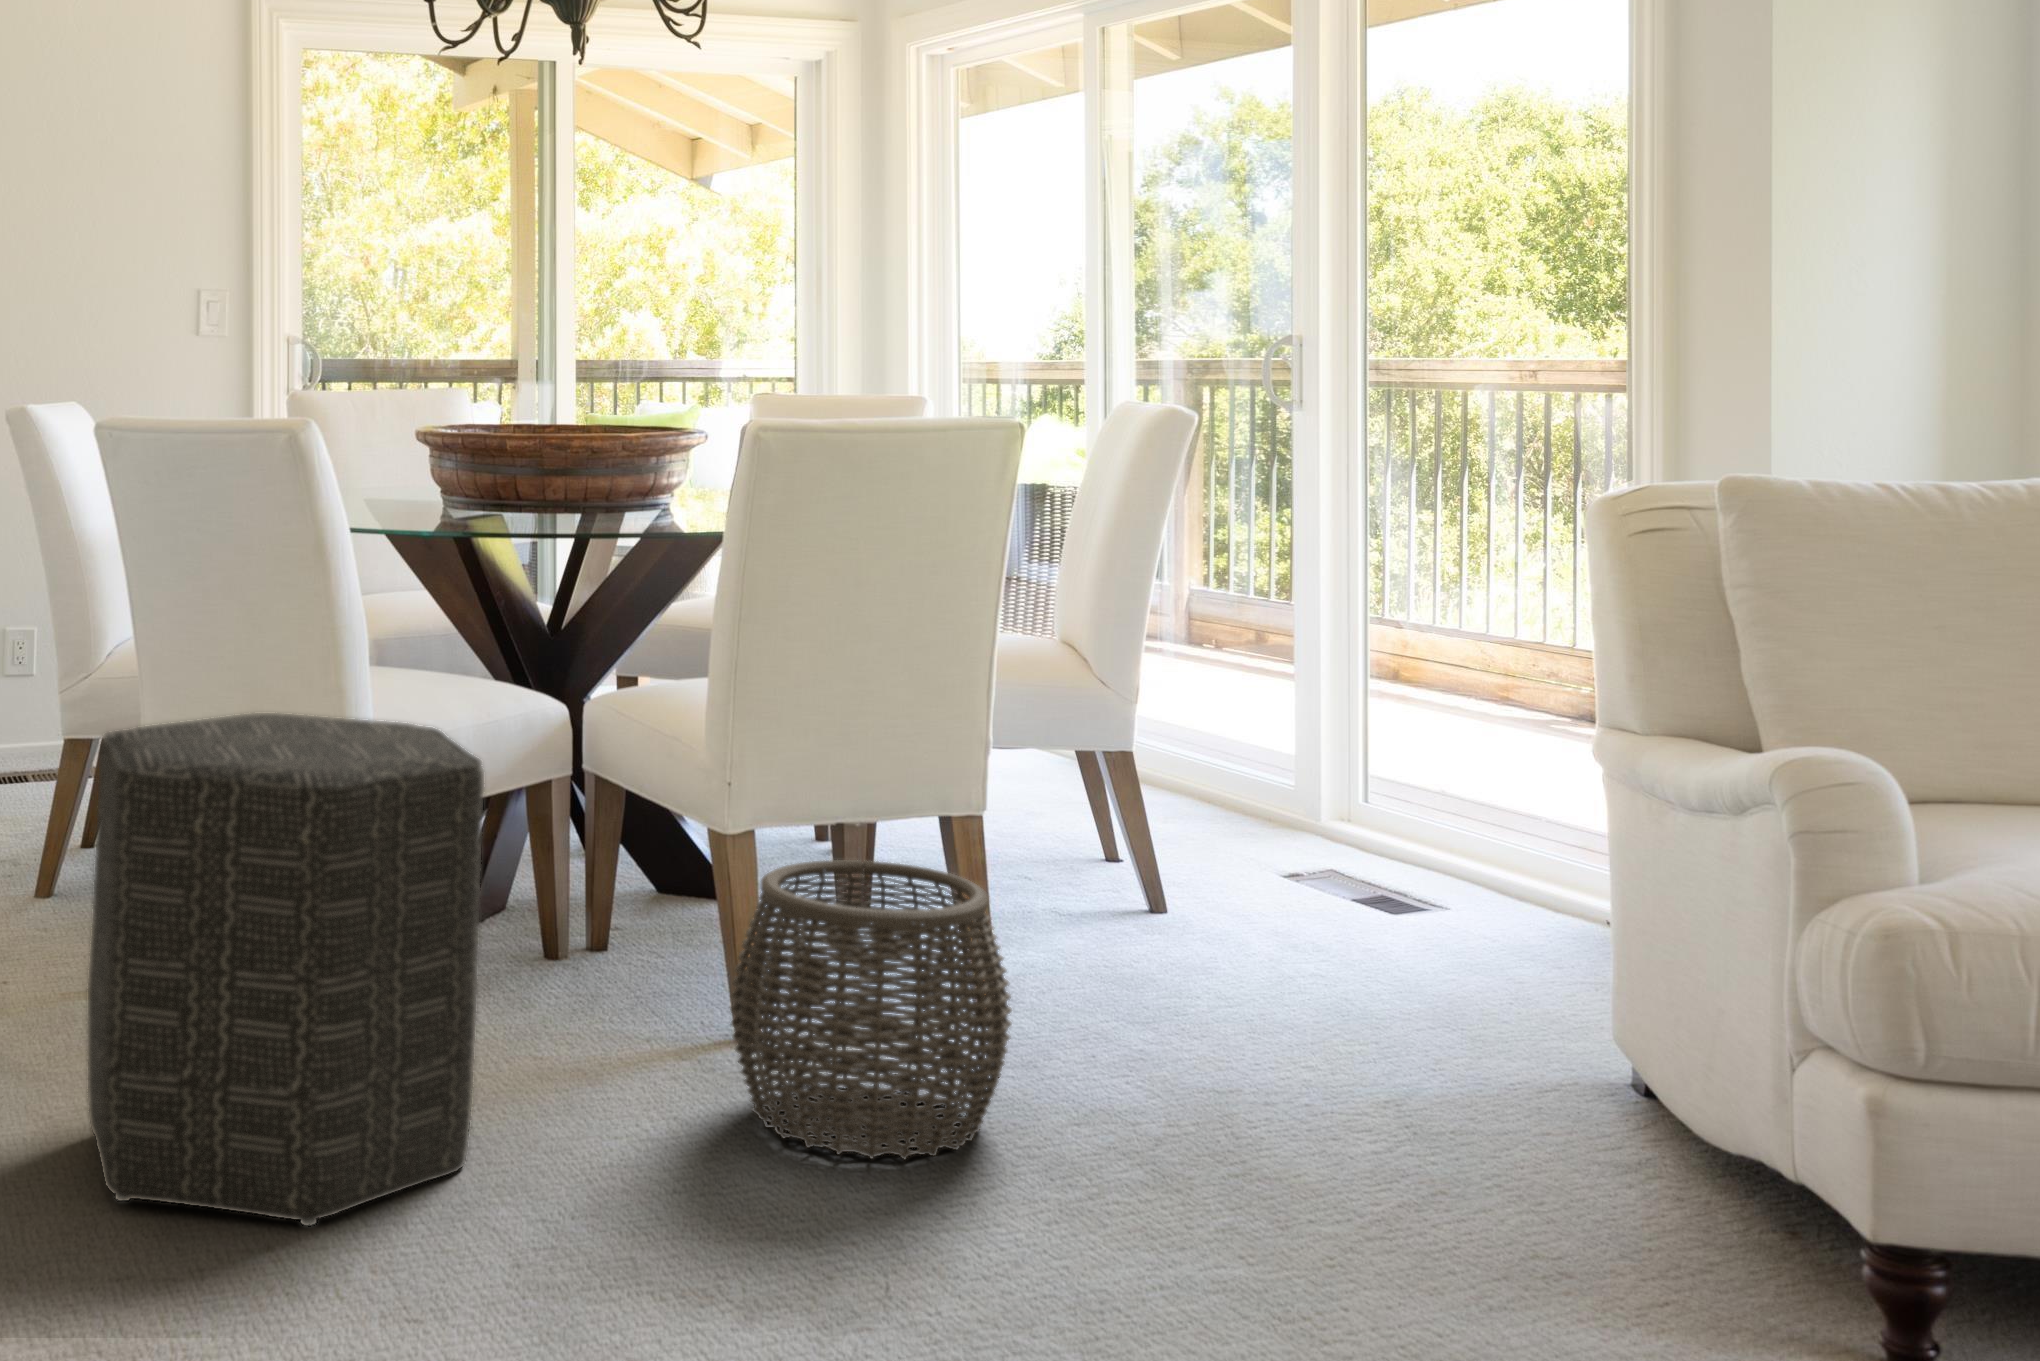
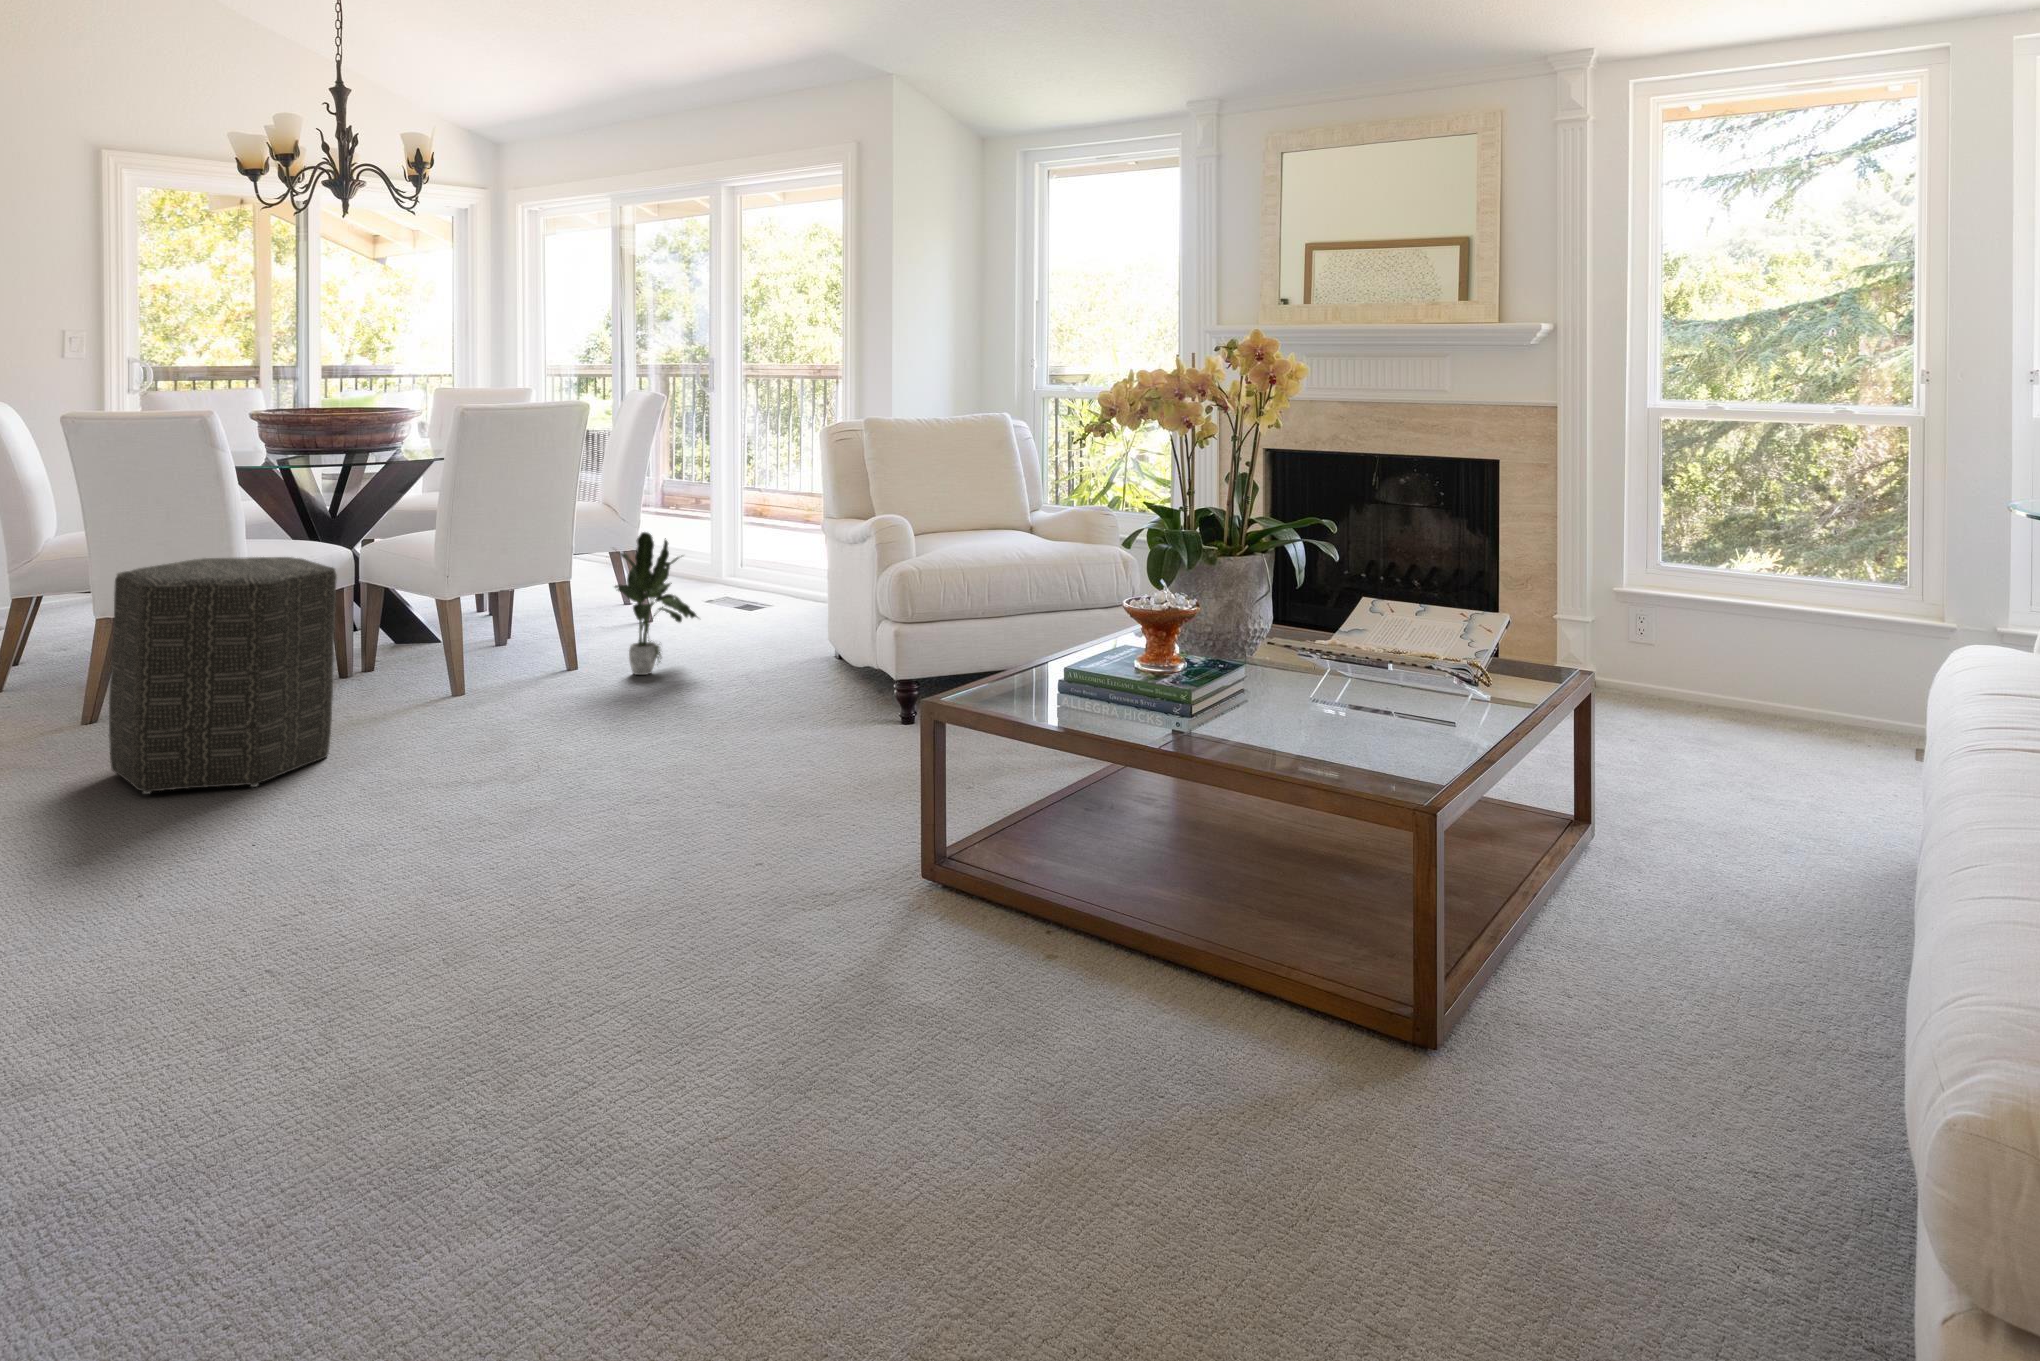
potted plant: none [1071,721,1282,1057] -> present [615,532,697,675]
woven basket: present [730,860,1012,1160] -> none [456,601,587,725]

